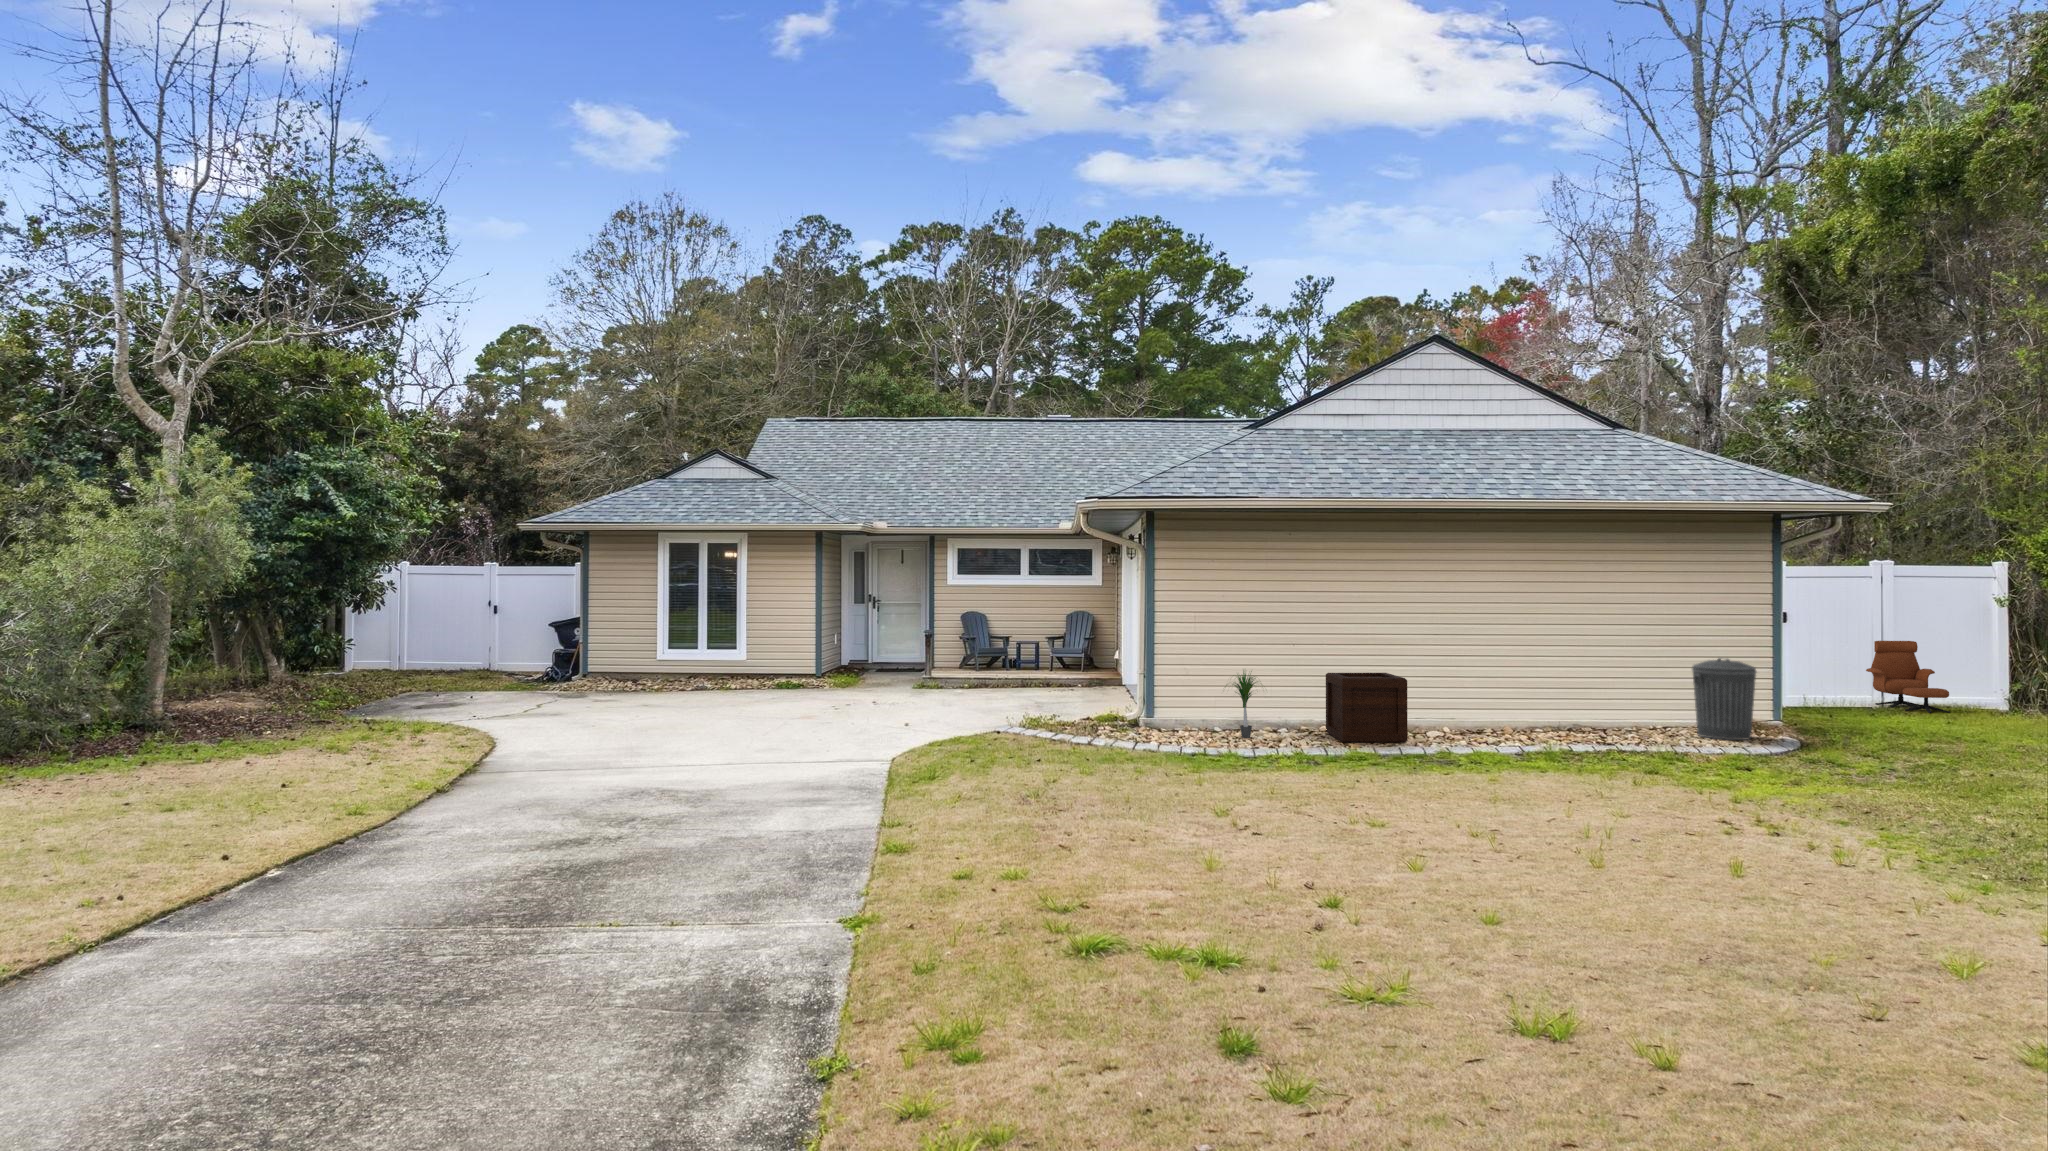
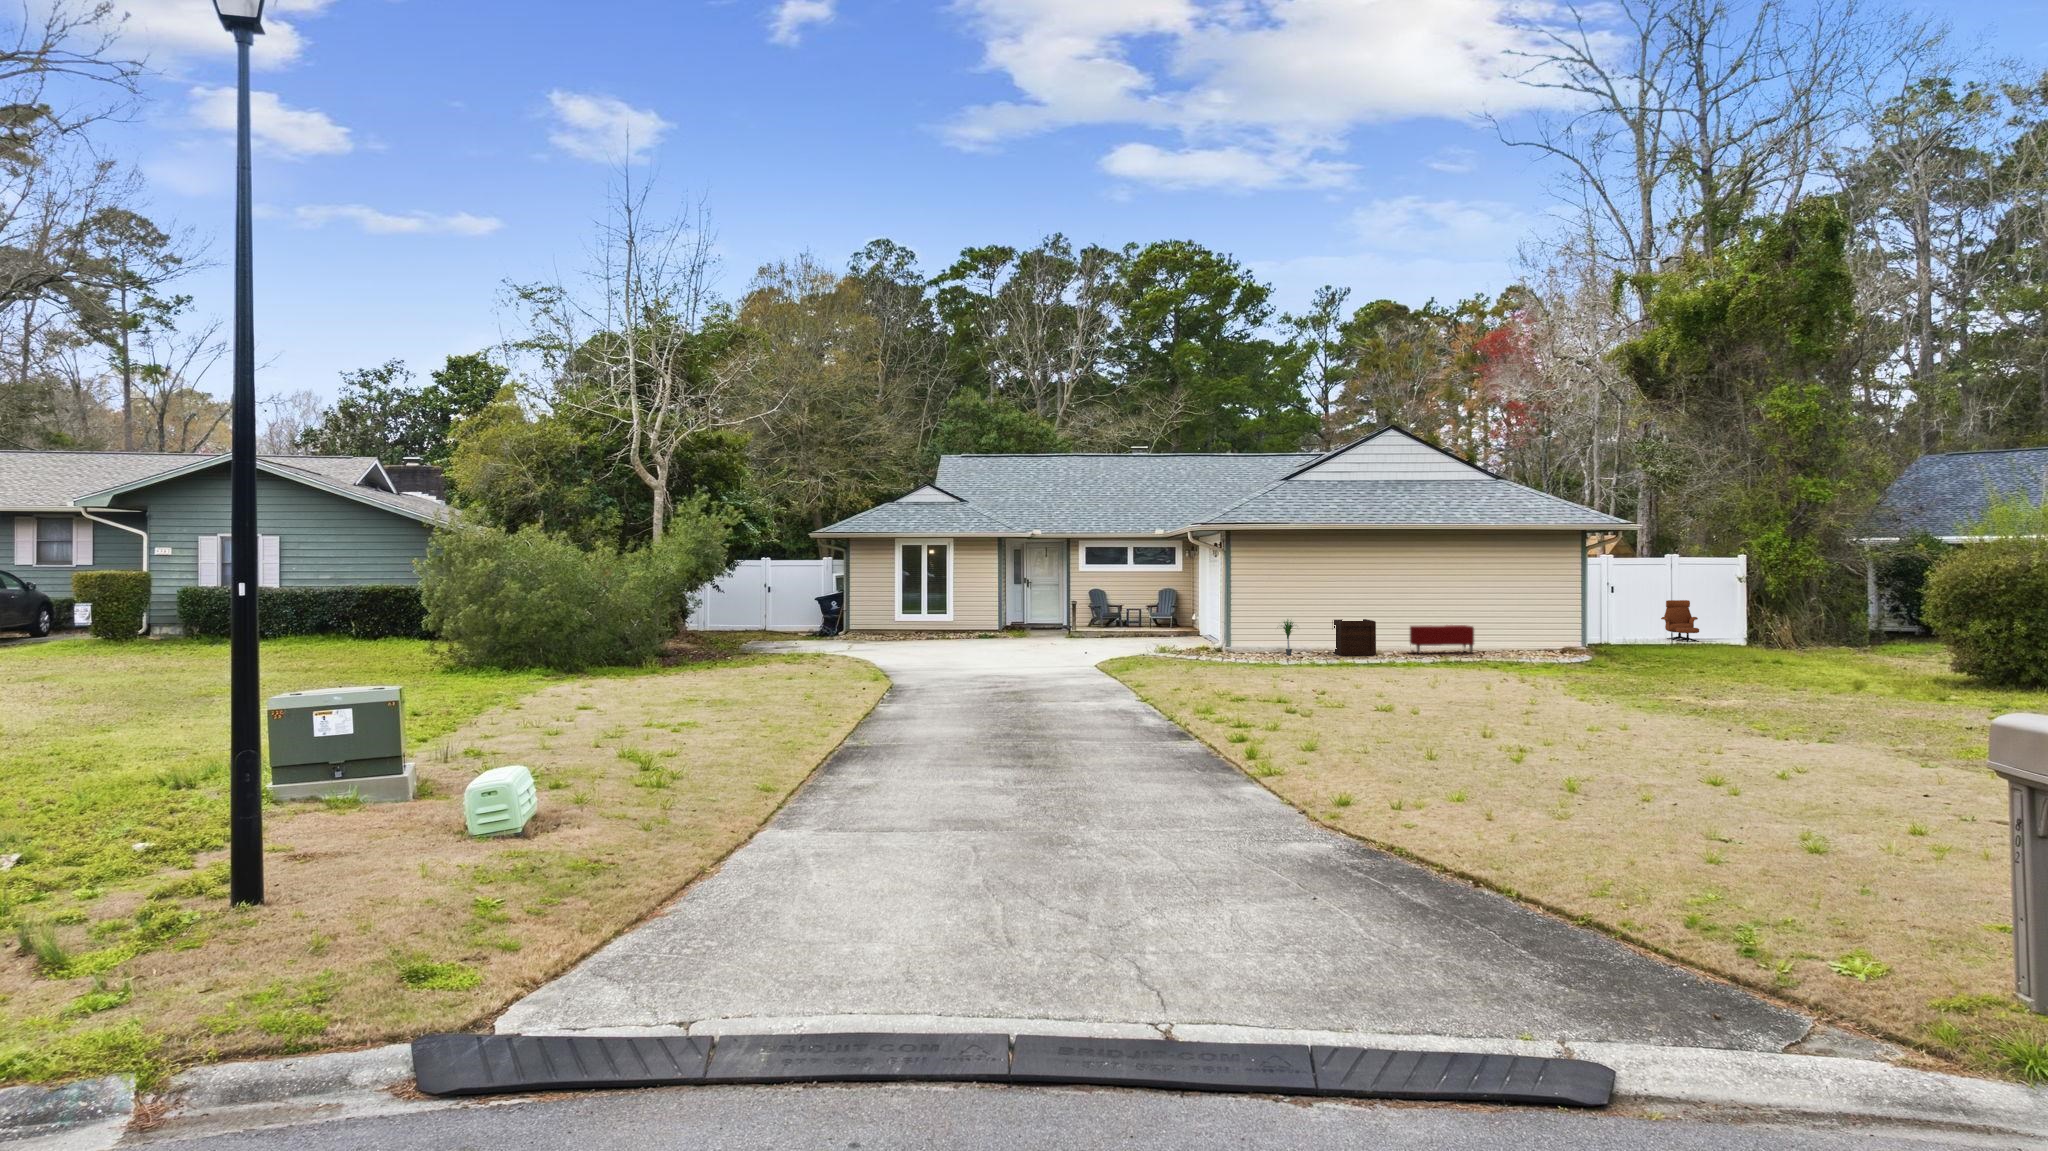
trash can: present [1692,658,1756,740] -> none [1532,608,1565,652]
bench: none [1464,685,1590,740] -> present [1410,625,1474,654]

